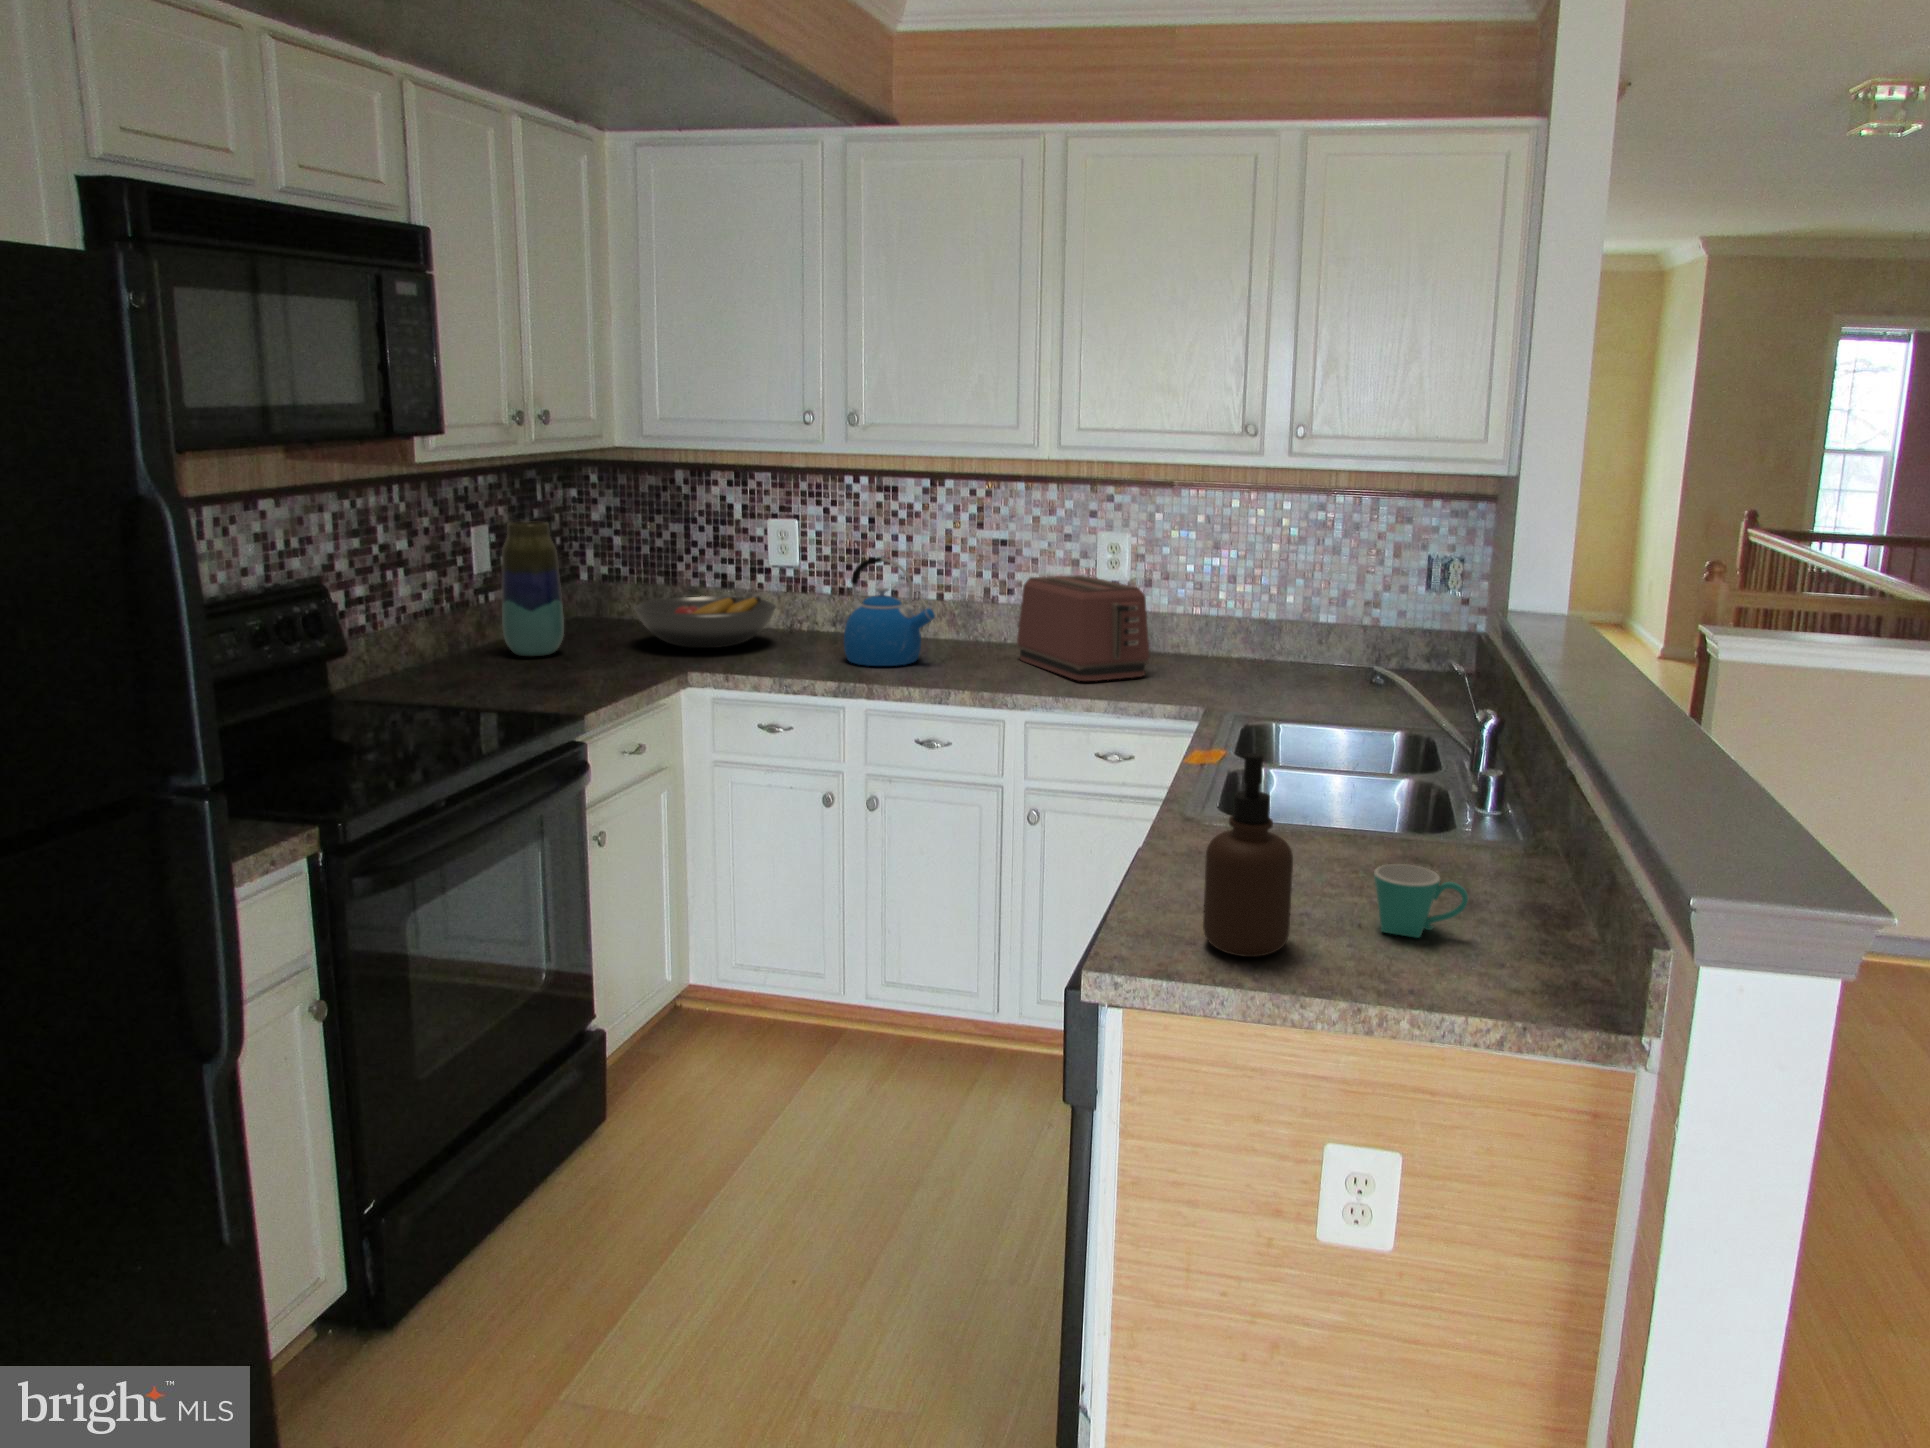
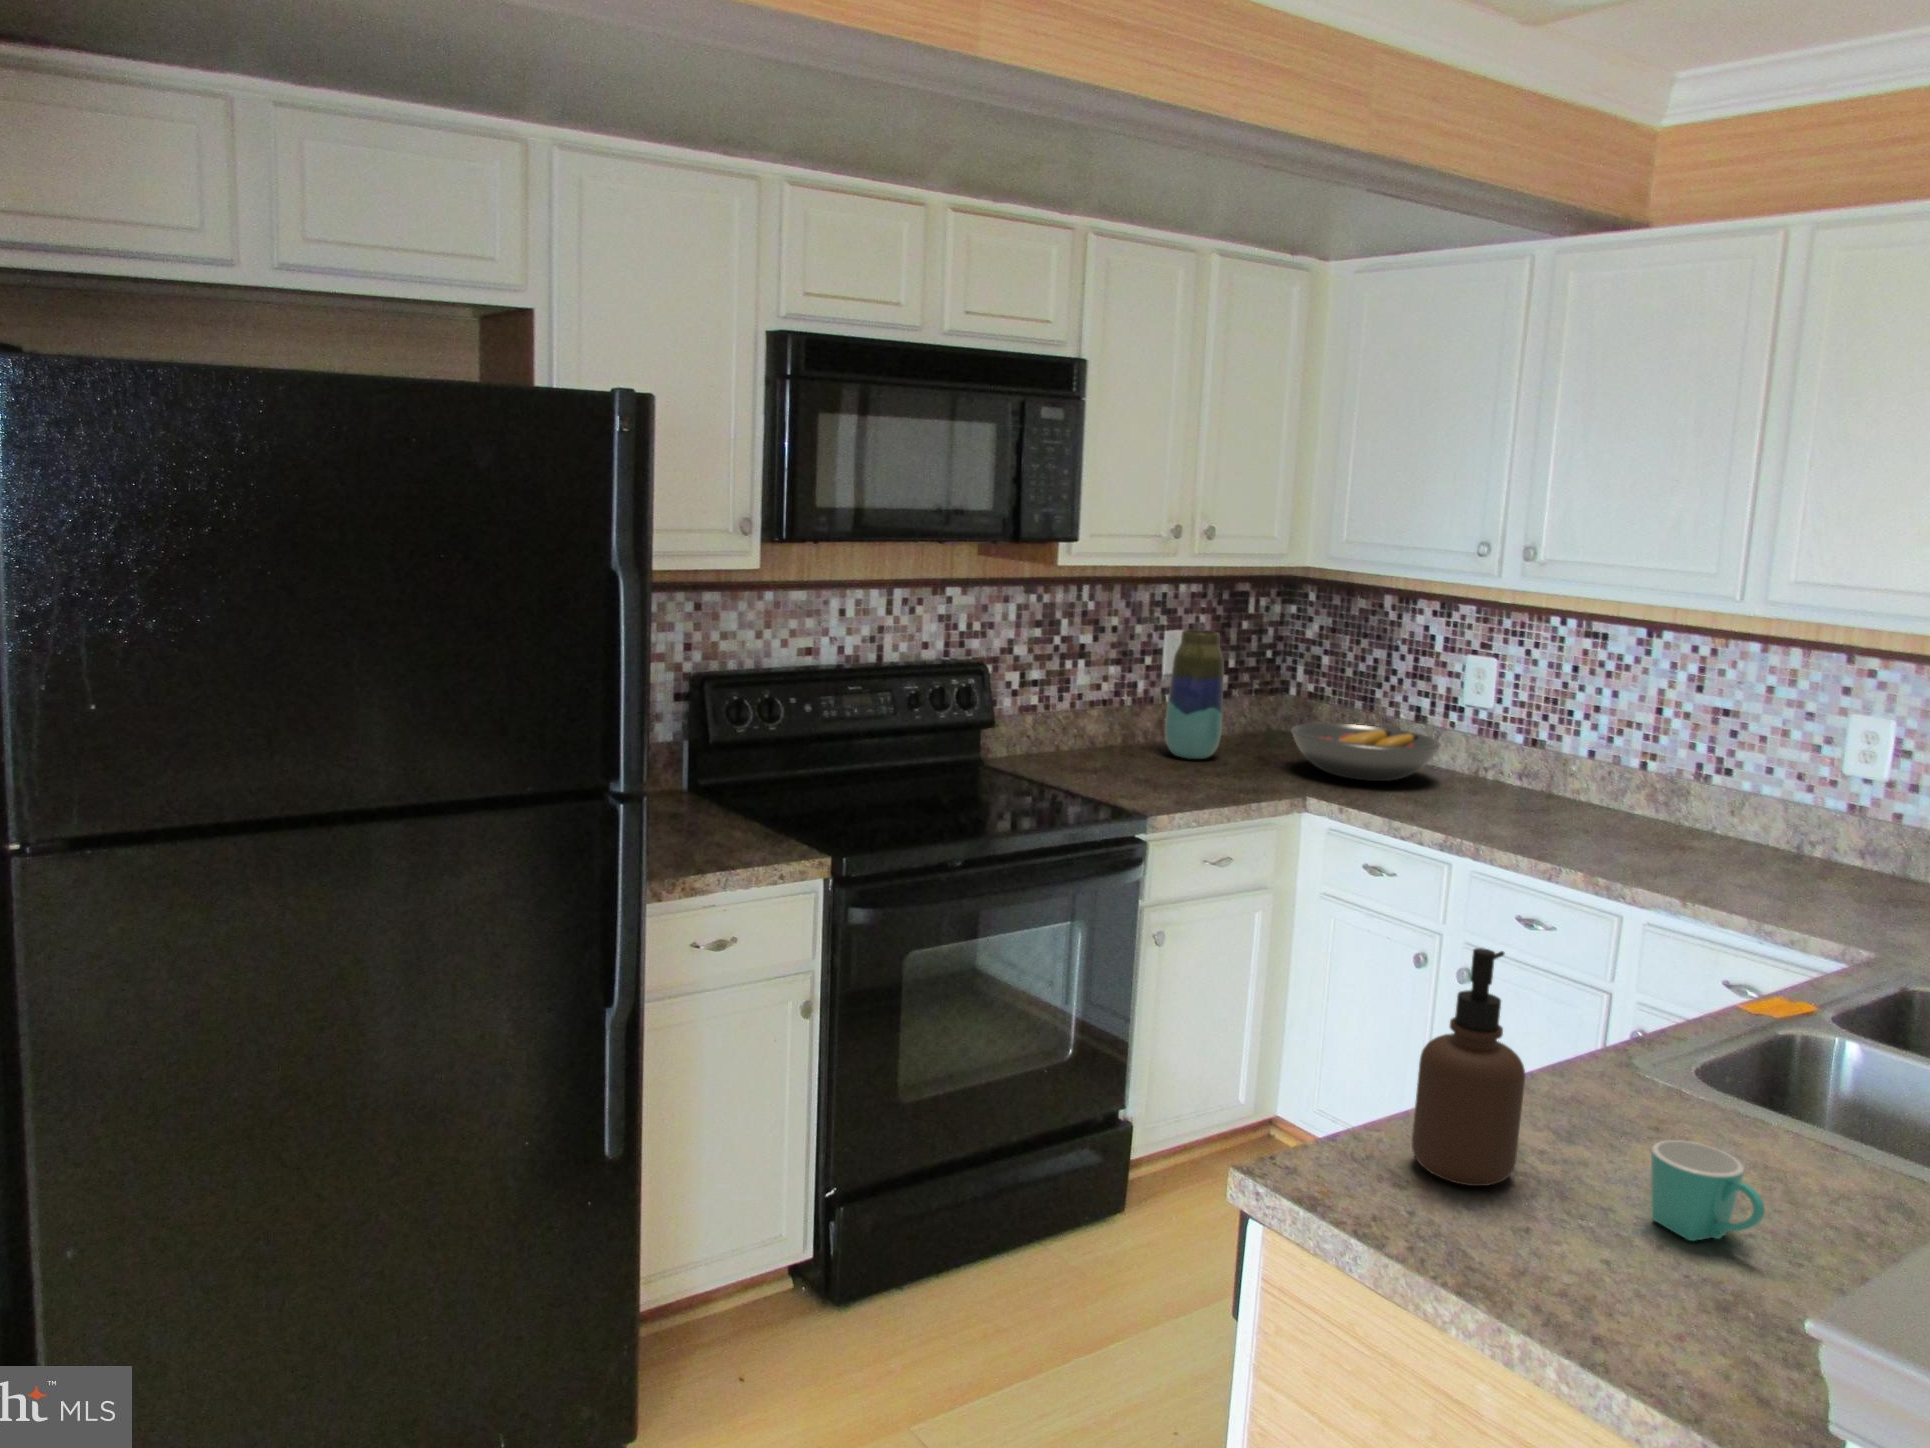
kettle: present [844,557,935,666] -> none [1478,707,1582,832]
toaster: present [1017,575,1149,681] -> none [1696,756,1850,903]

